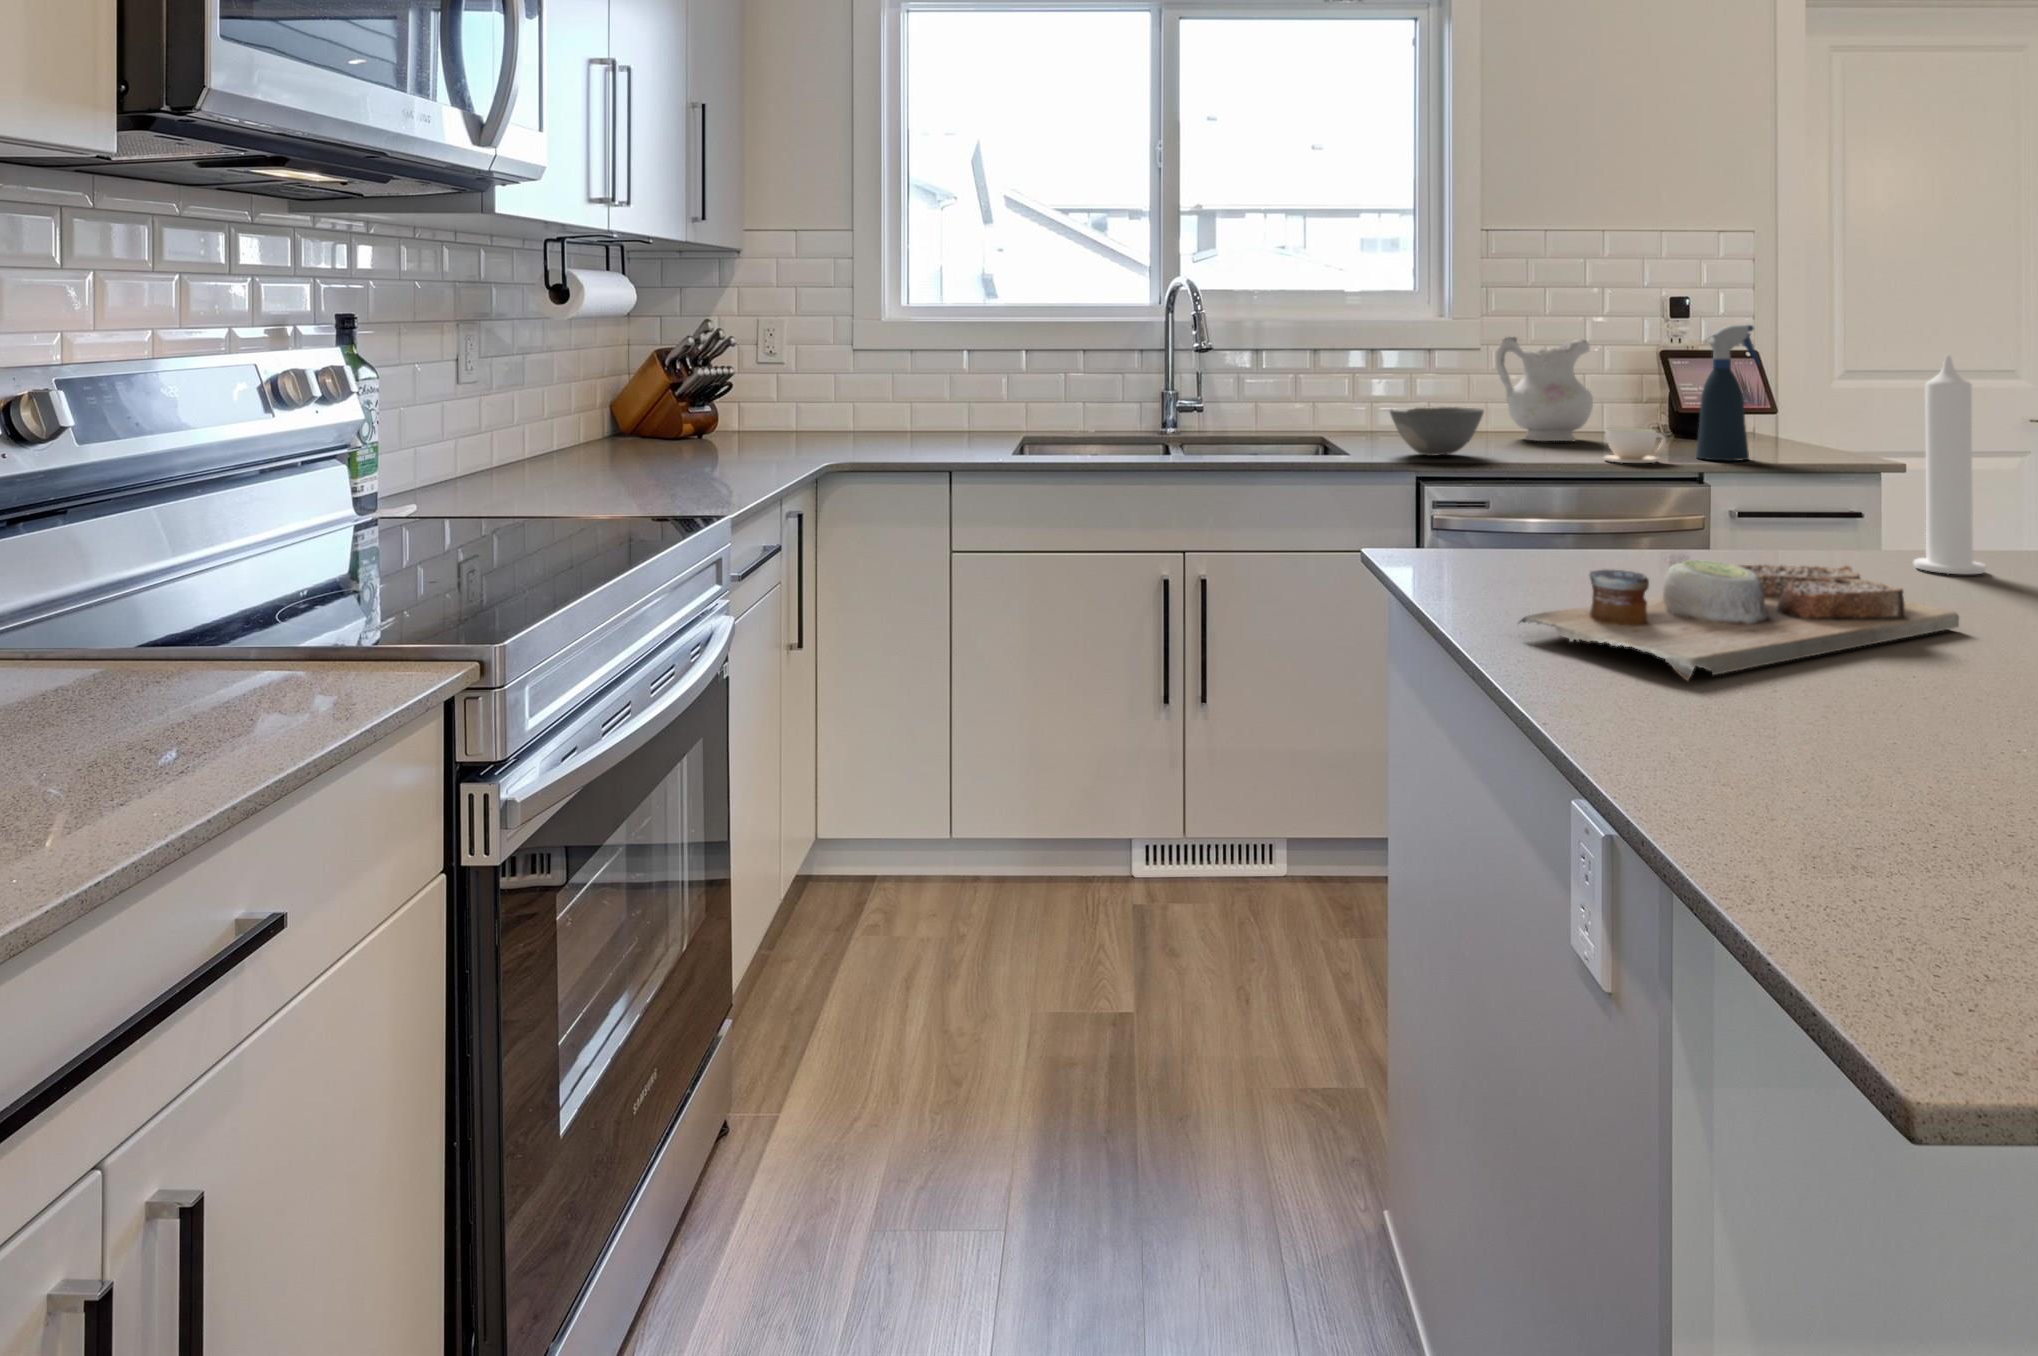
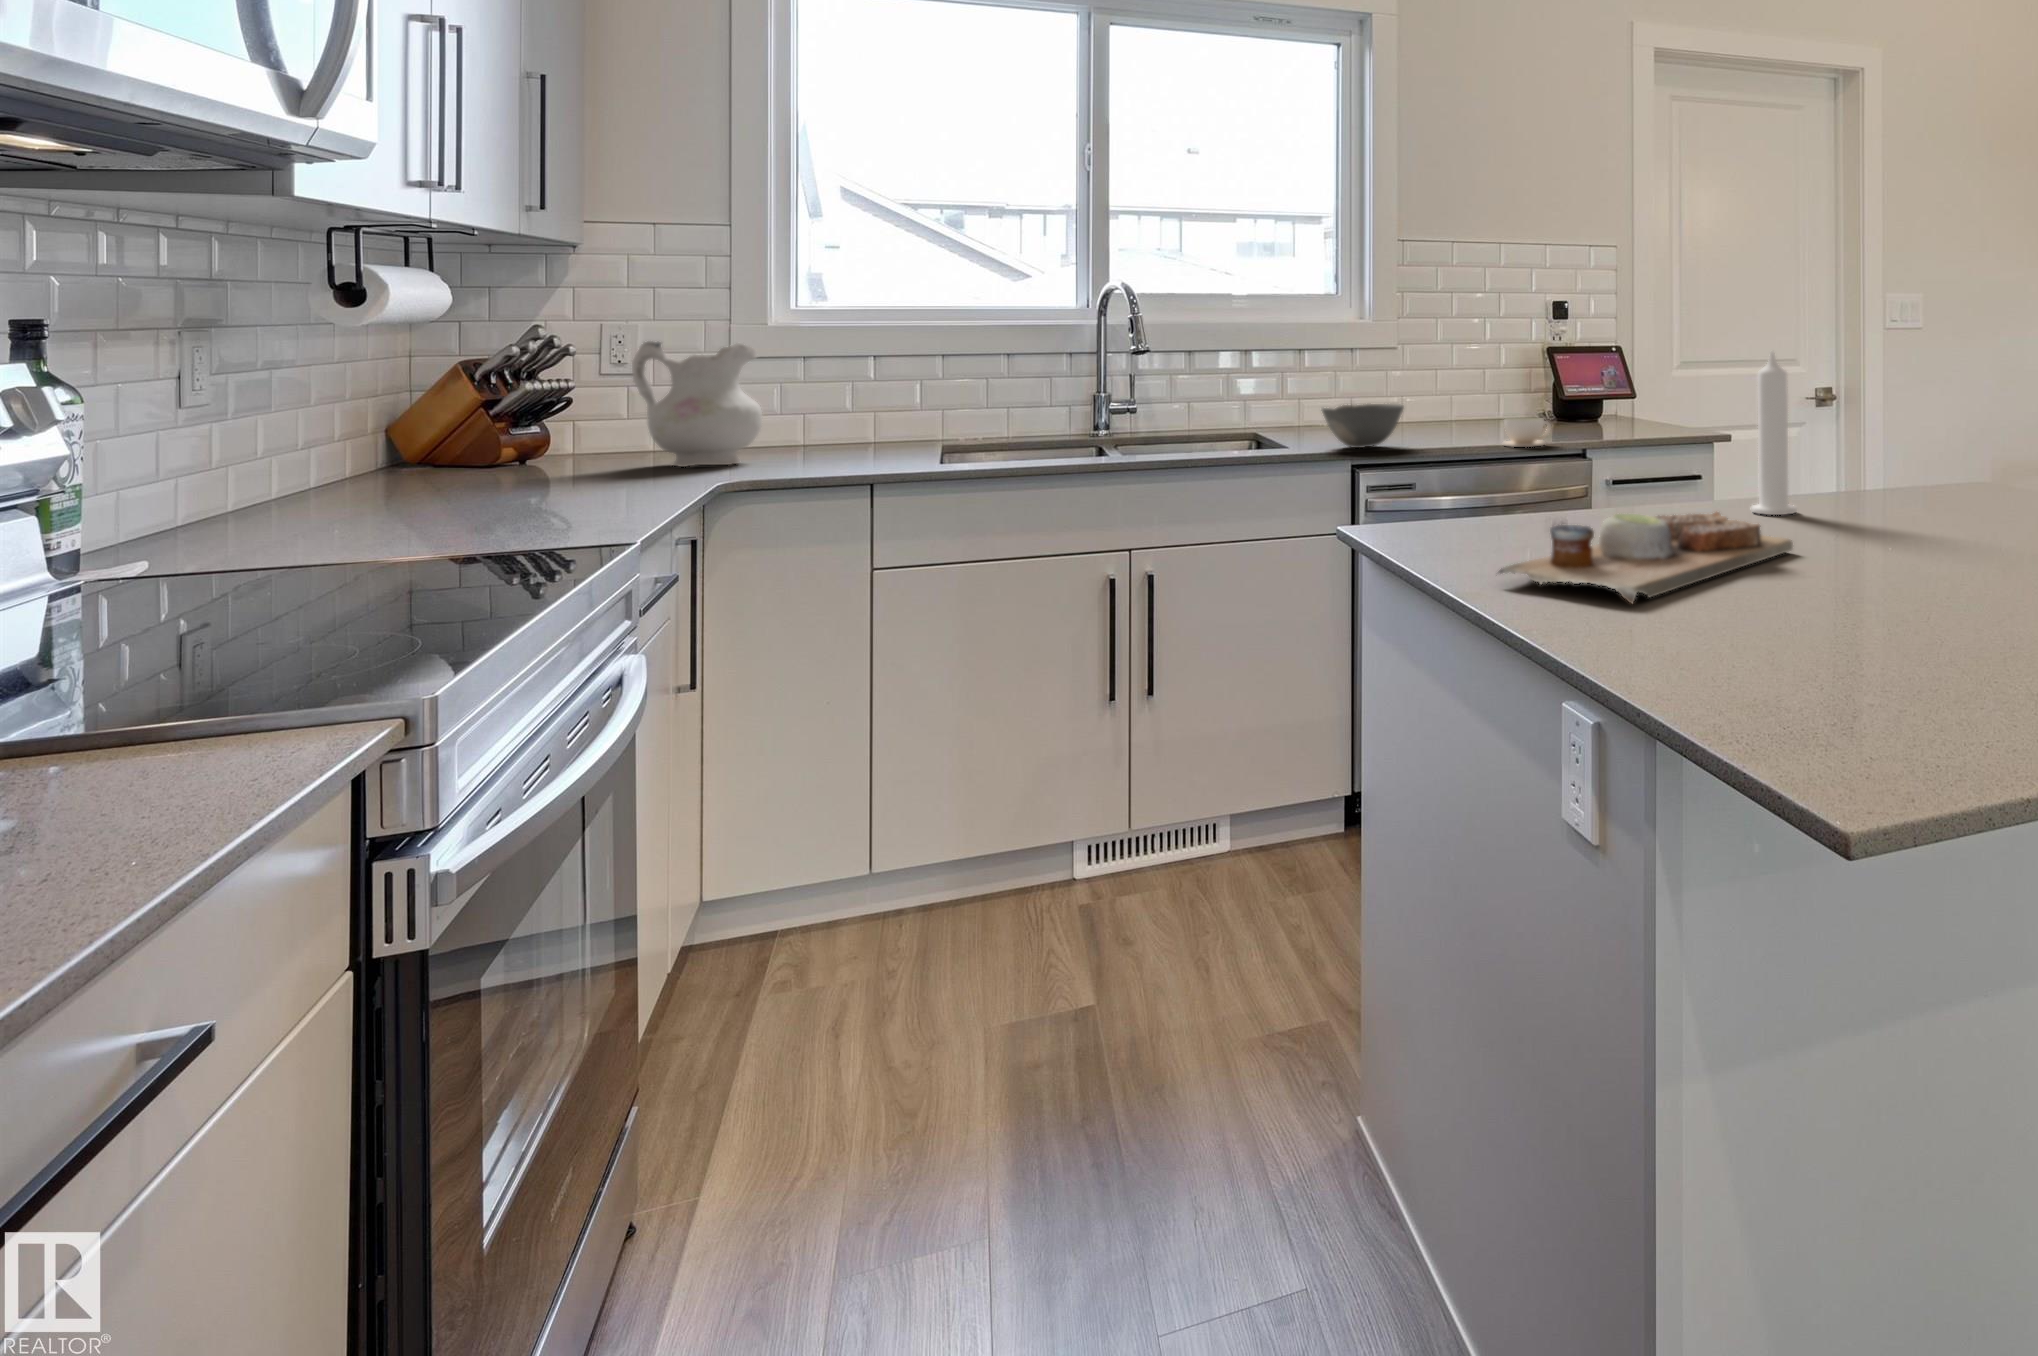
spray bottle: present [1696,325,1760,461] -> none [1572,329,1619,442]
ceramic pitcher: present [1496,336,1593,441] -> present [632,341,762,466]

